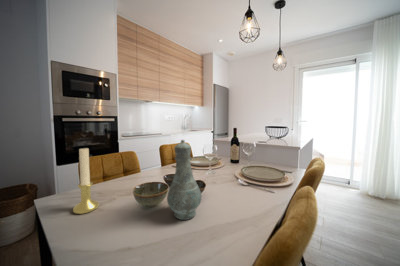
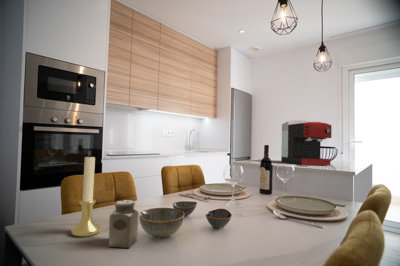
coffee maker: none [248,107,284,140] -> present [281,120,332,165]
vase: present [167,140,201,220] -> none [189,149,231,247]
salt shaker: none [99,184,126,225] -> present [109,200,139,248]

